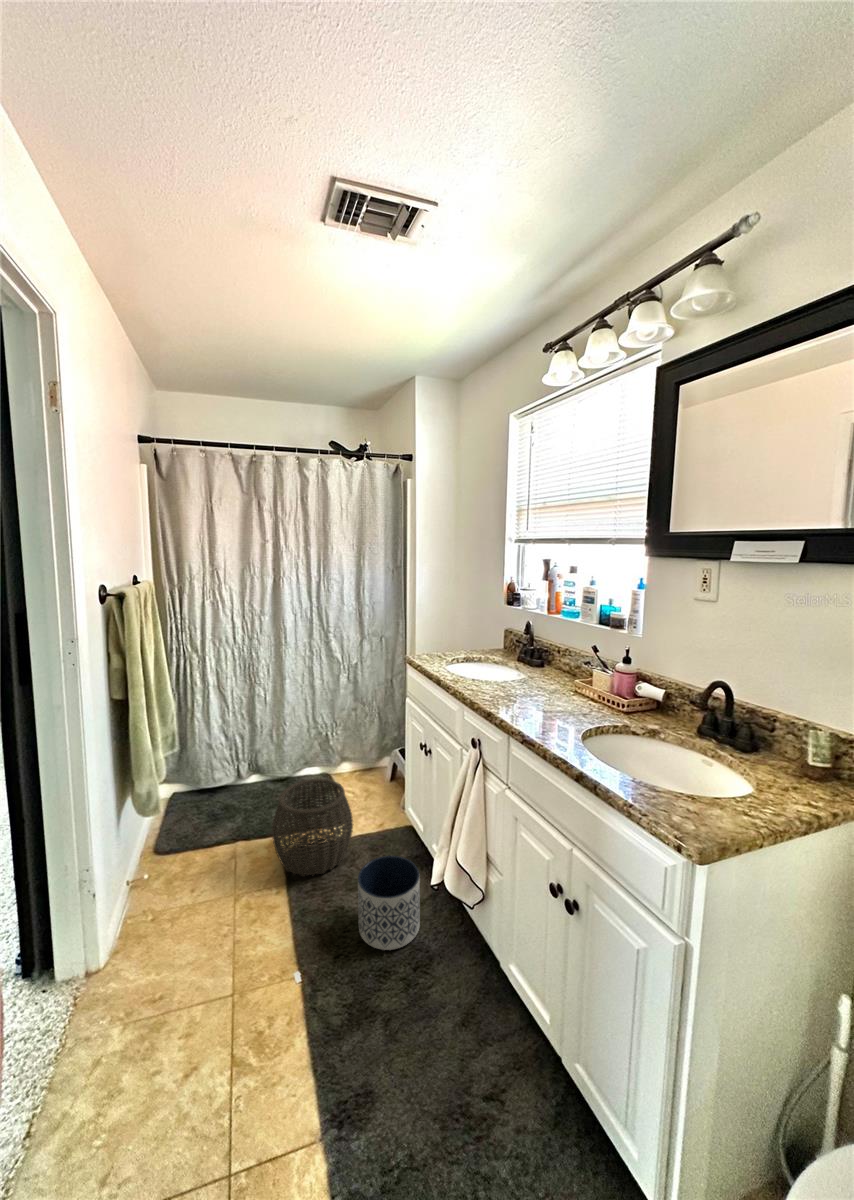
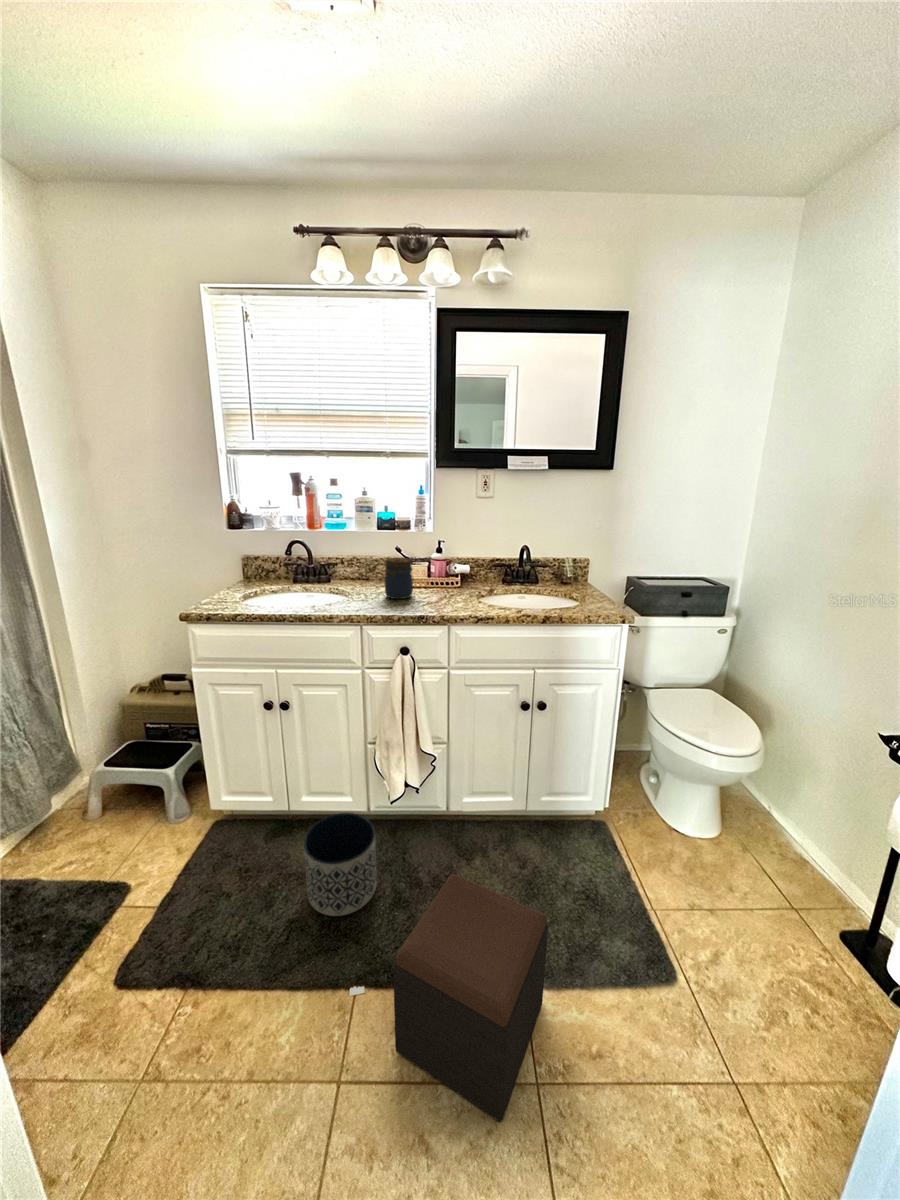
jar: none [532,654,567,701] -> present [385,558,413,599]
woven basket: present [272,779,353,876] -> none [65,828,215,1000]
footstool: none [193,938,347,1162] -> present [393,874,548,1121]

